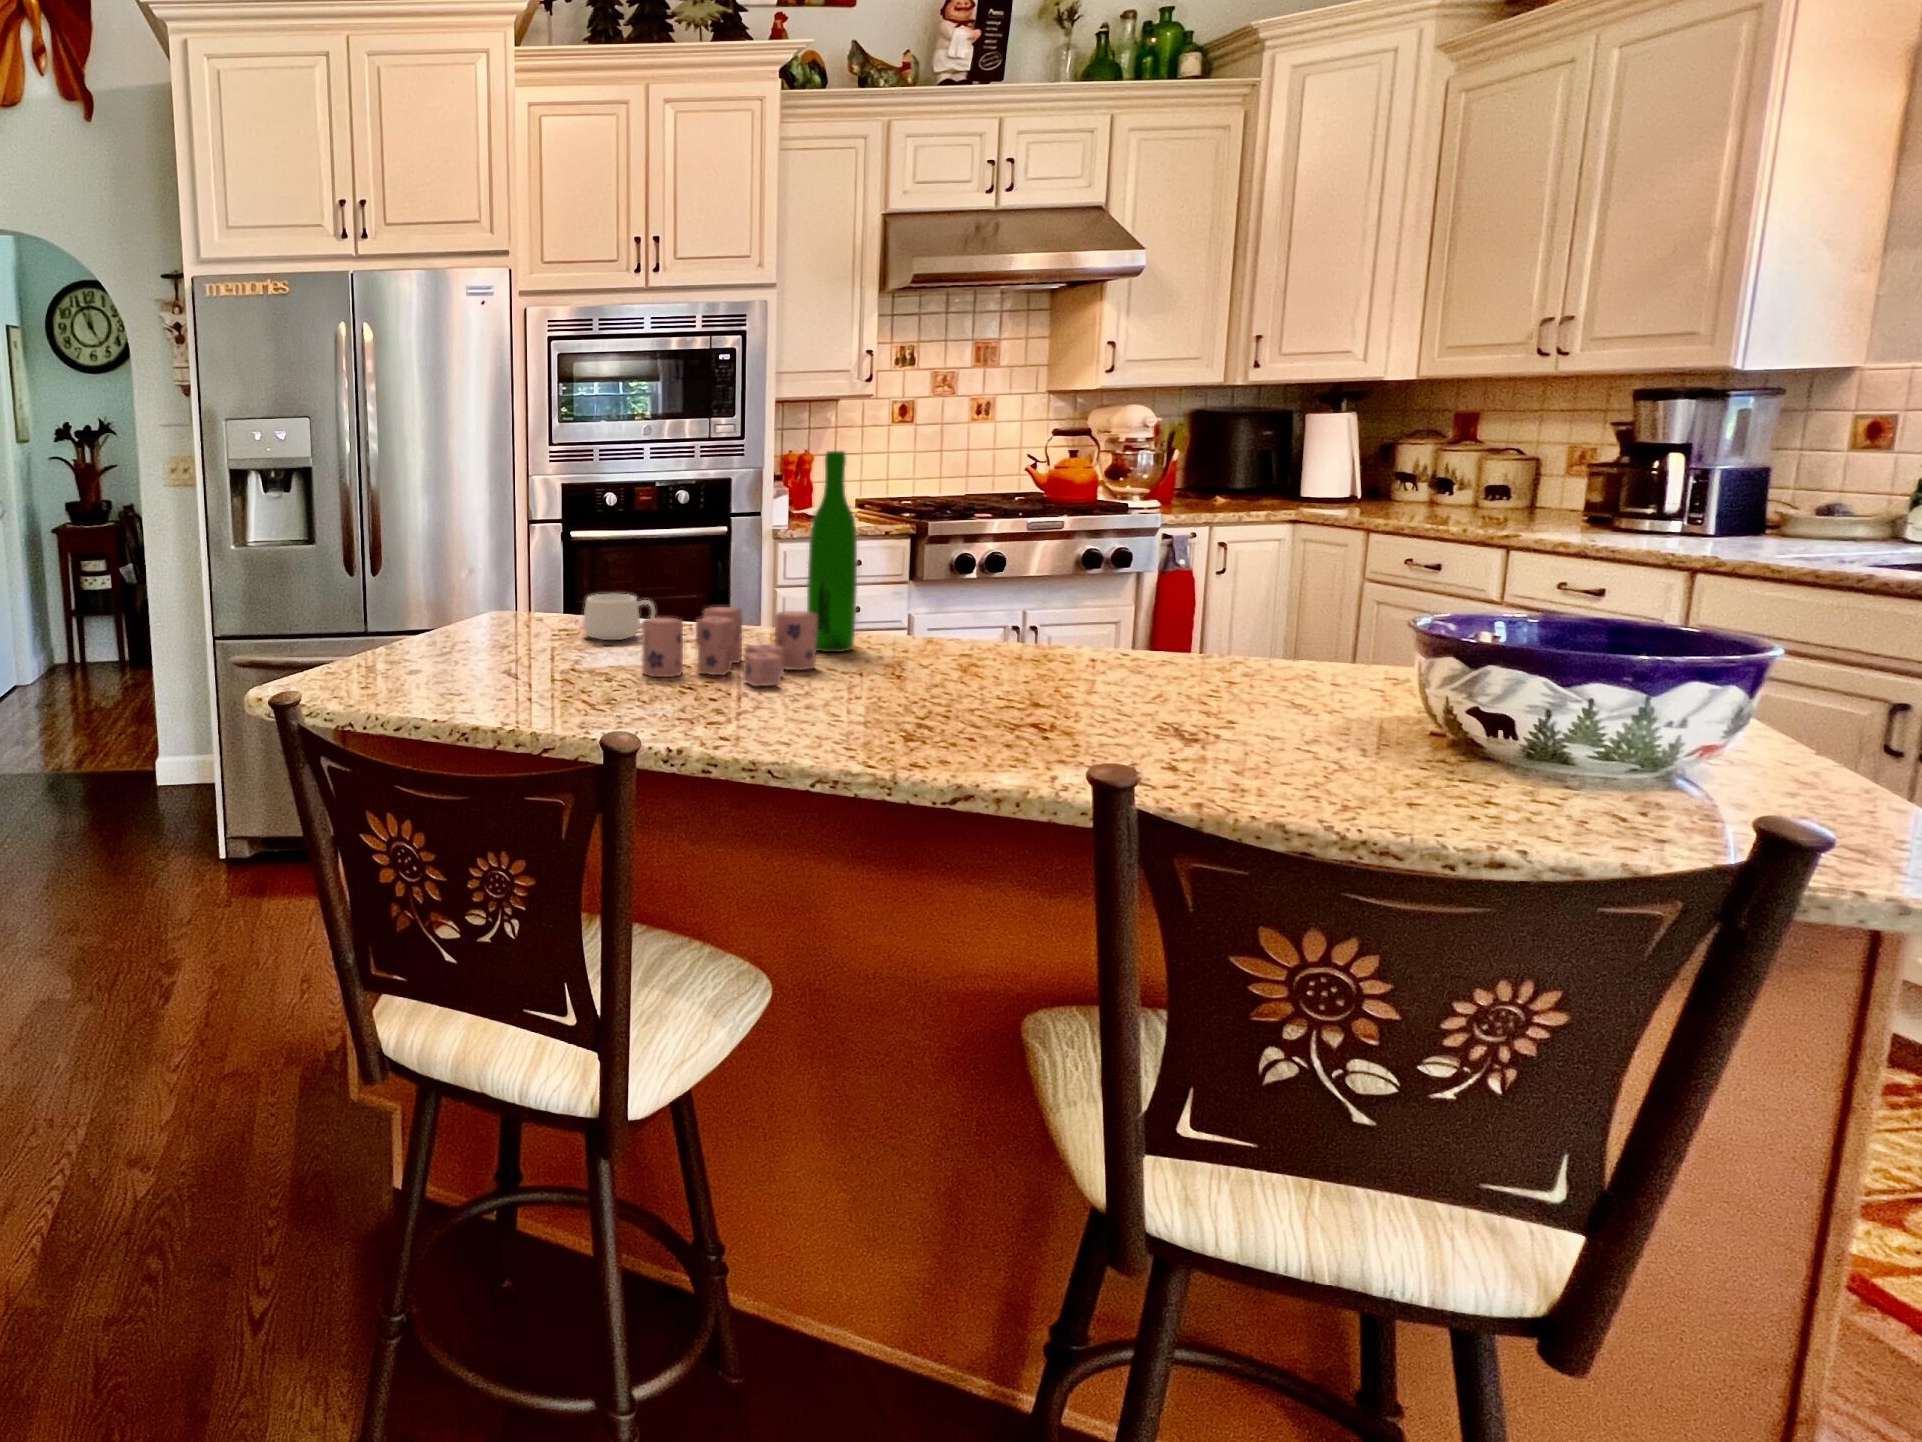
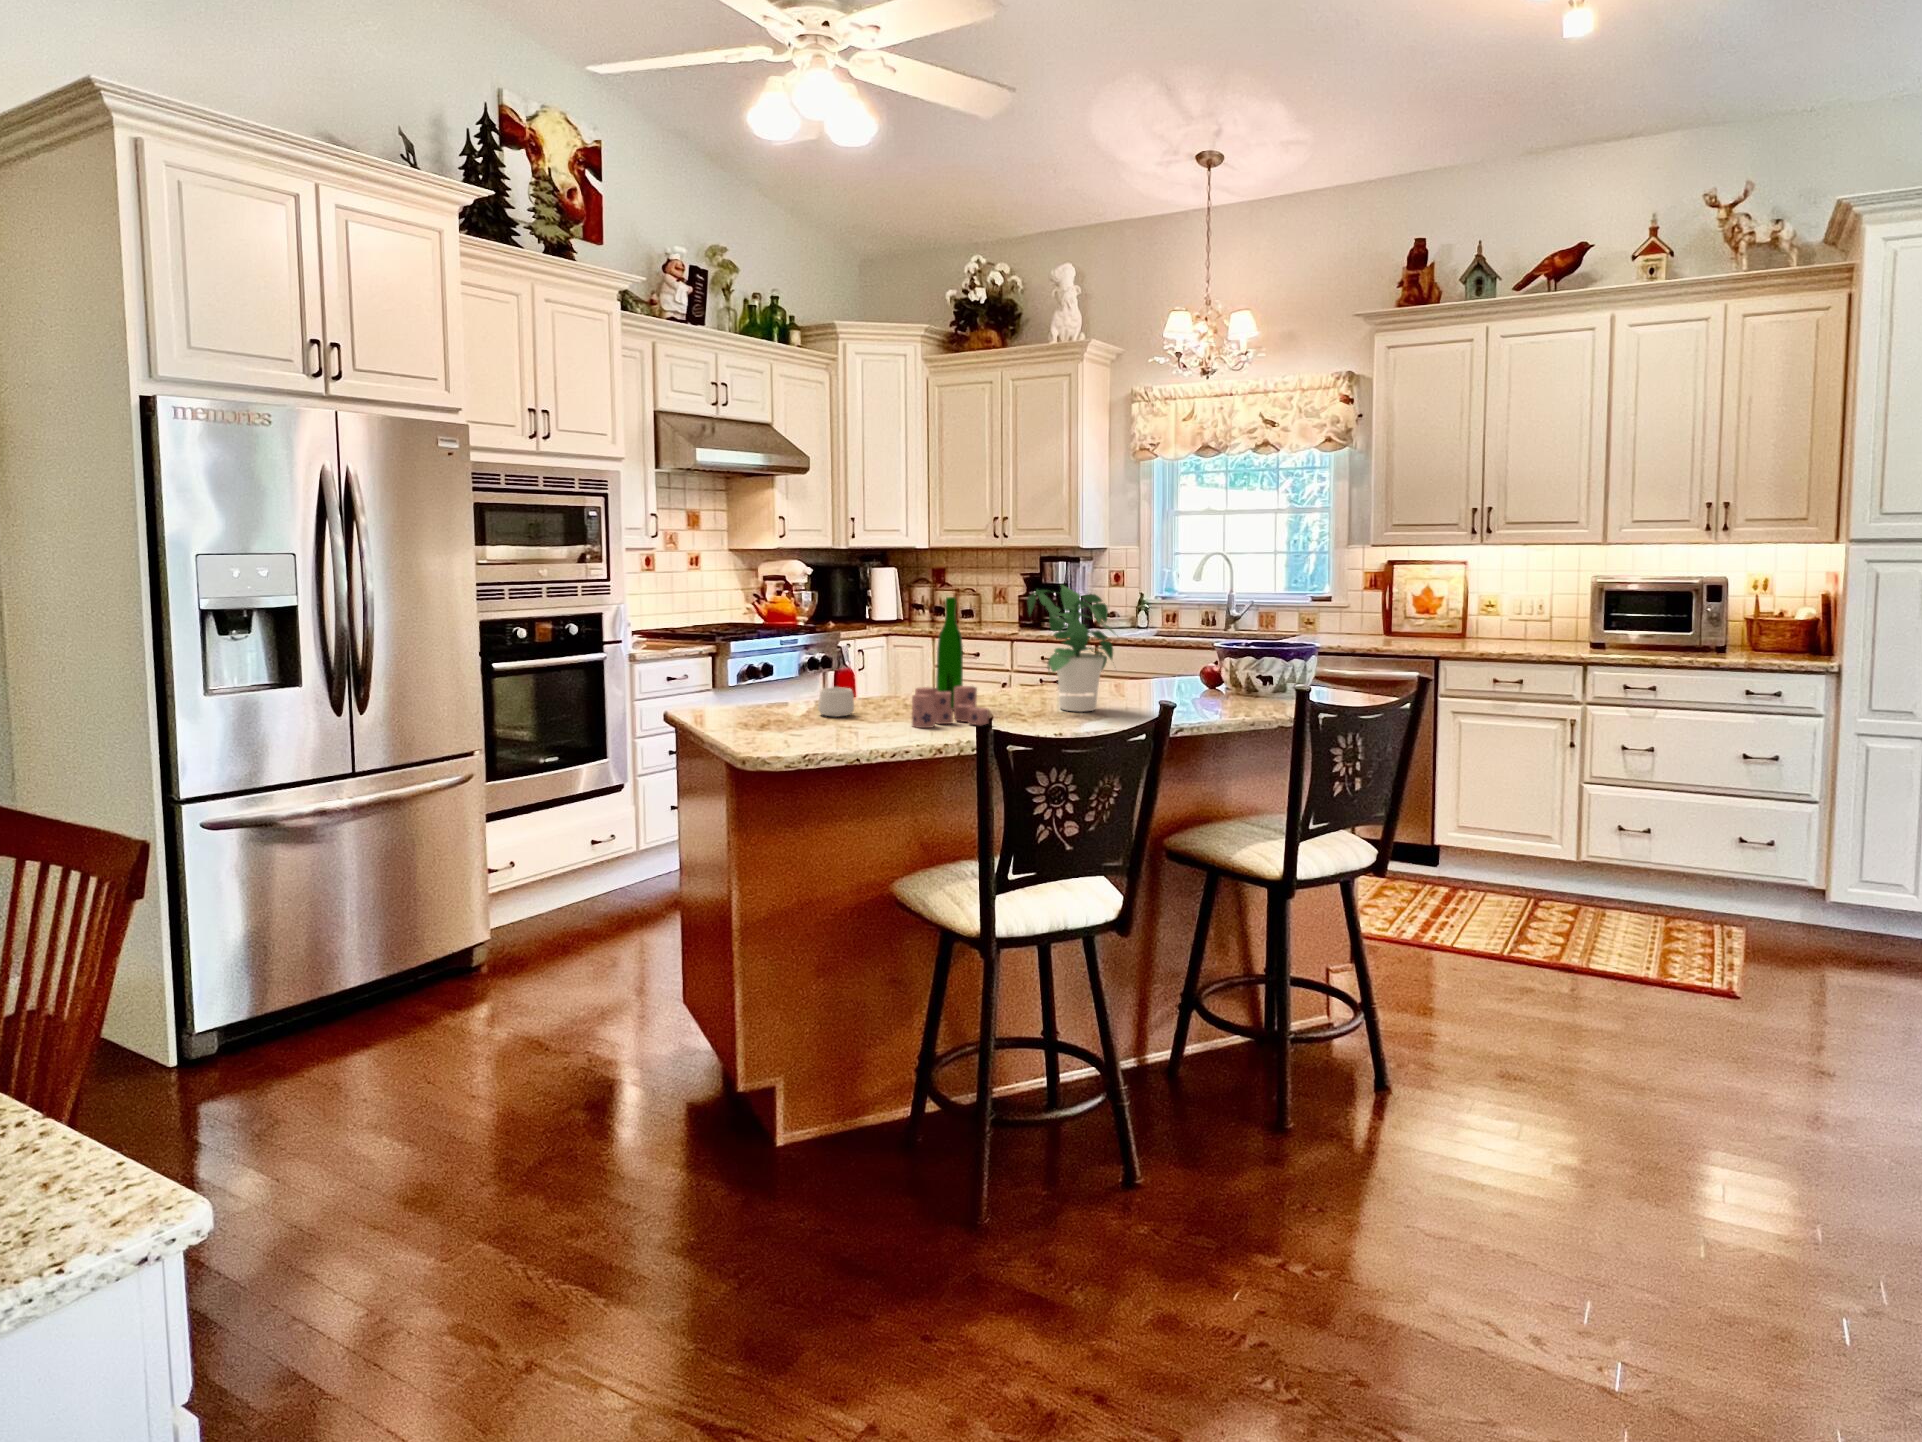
potted plant: none [981,420,1173,691] -> present [1027,585,1114,712]

